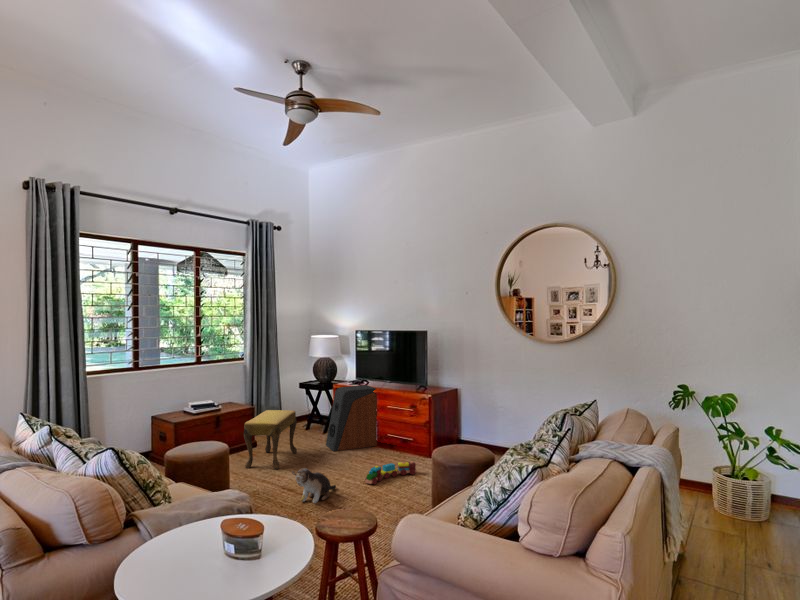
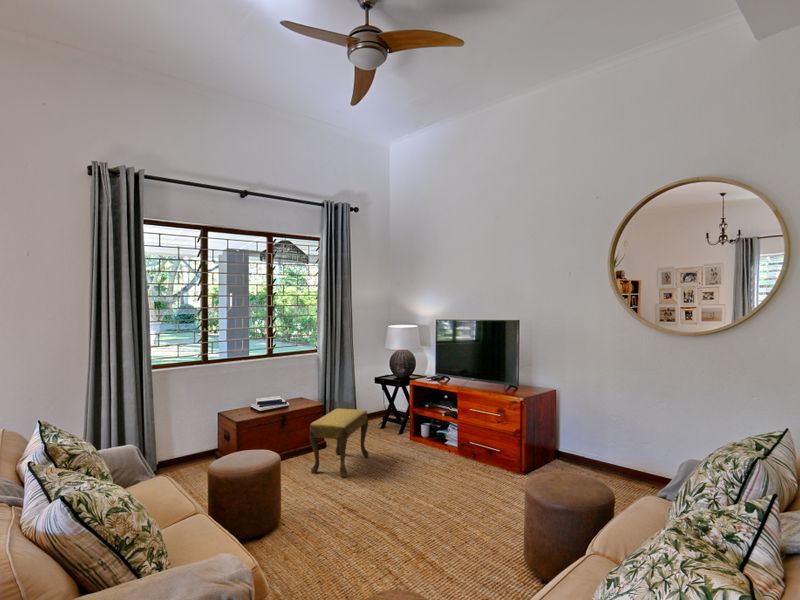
speaker: present [326,385,377,451] -> none [401,383,458,458]
toy train: present [365,461,416,484] -> none [442,481,505,509]
plush toy: present [292,468,336,503] -> none [352,488,407,532]

